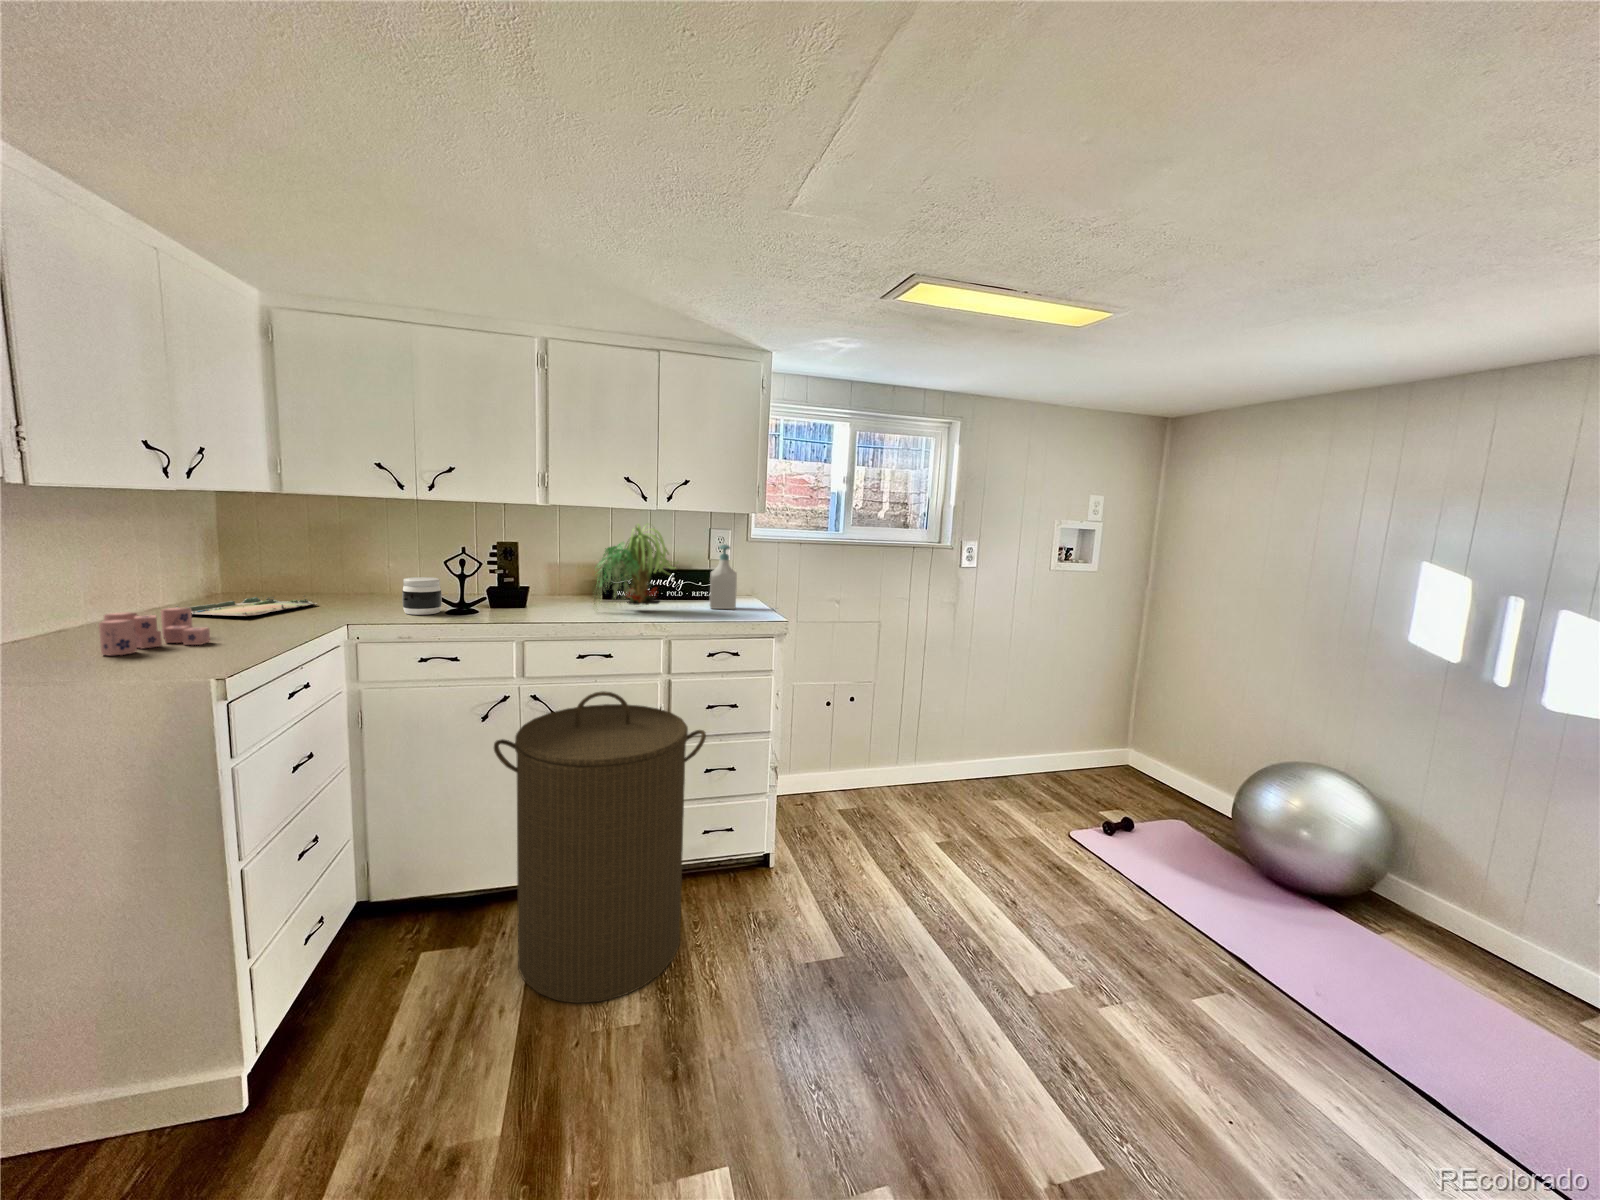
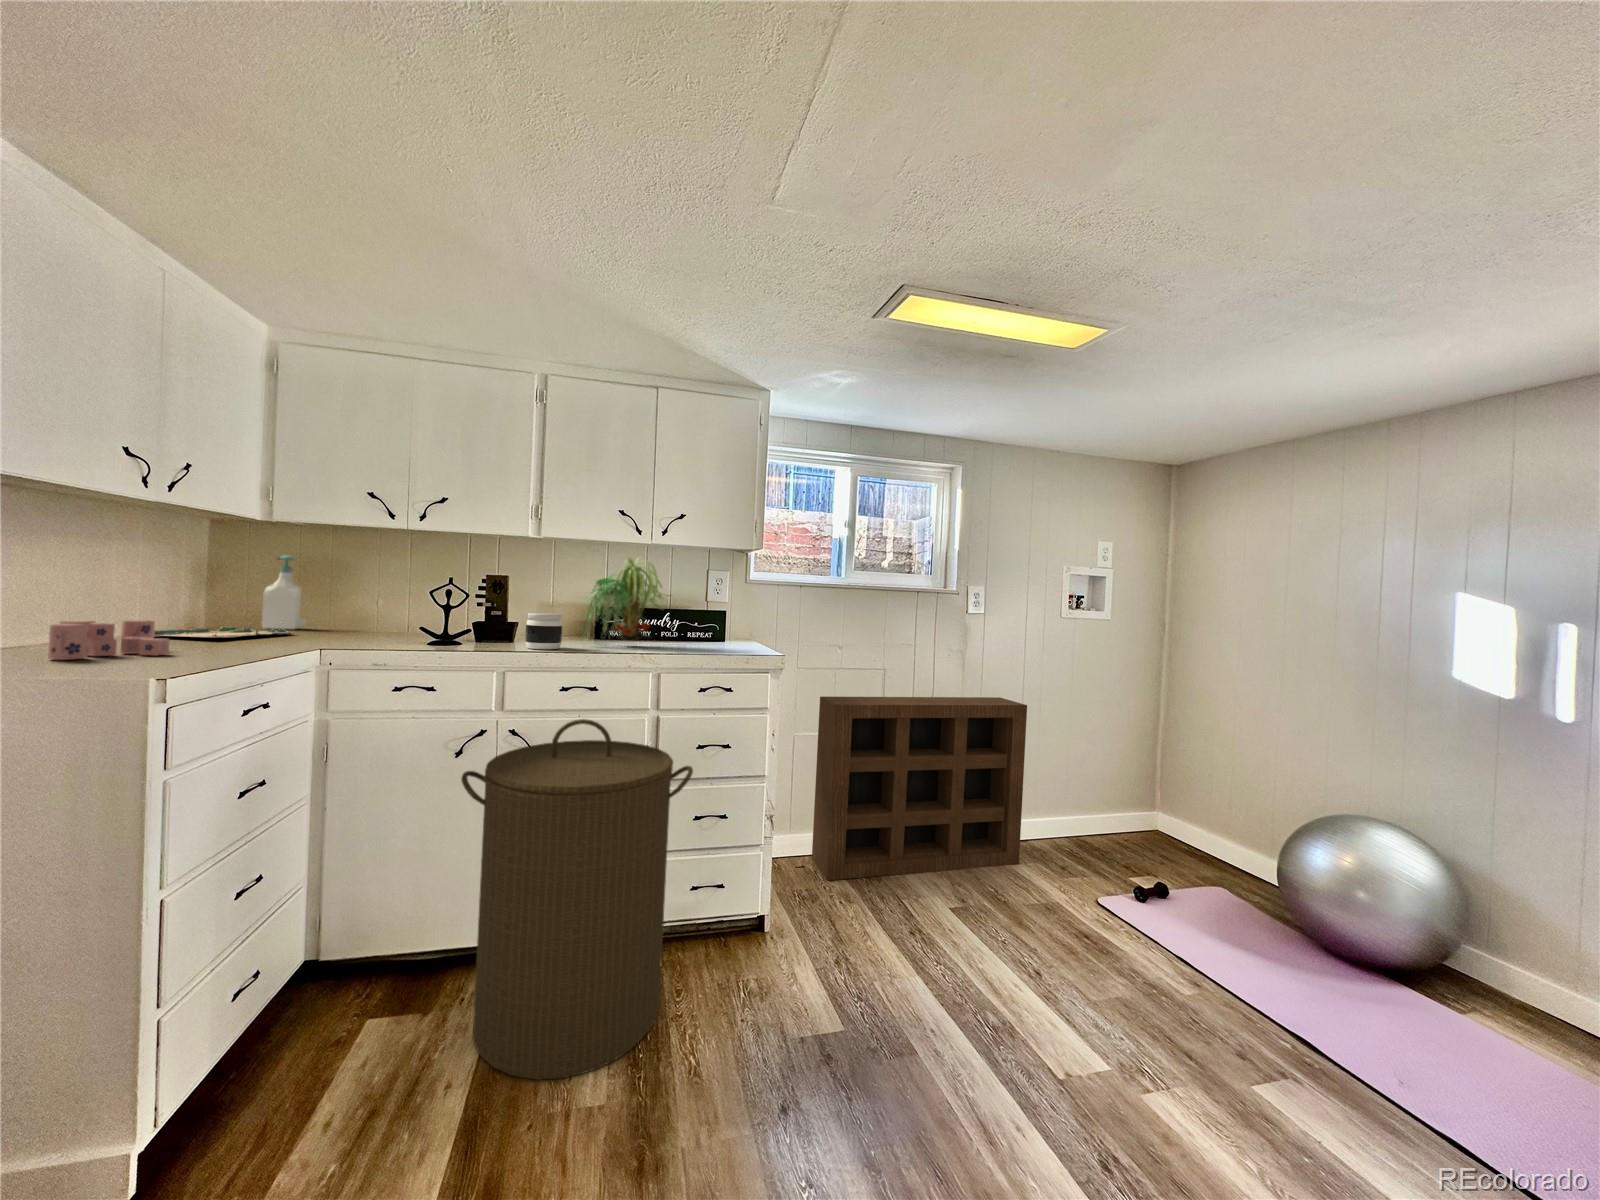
soap bottle: present [710,544,737,609] -> present [262,555,306,629]
jar: present [402,577,442,615] -> present [525,613,563,649]
shelving unit: none [810,647,1014,816] -> present [812,696,1027,880]

